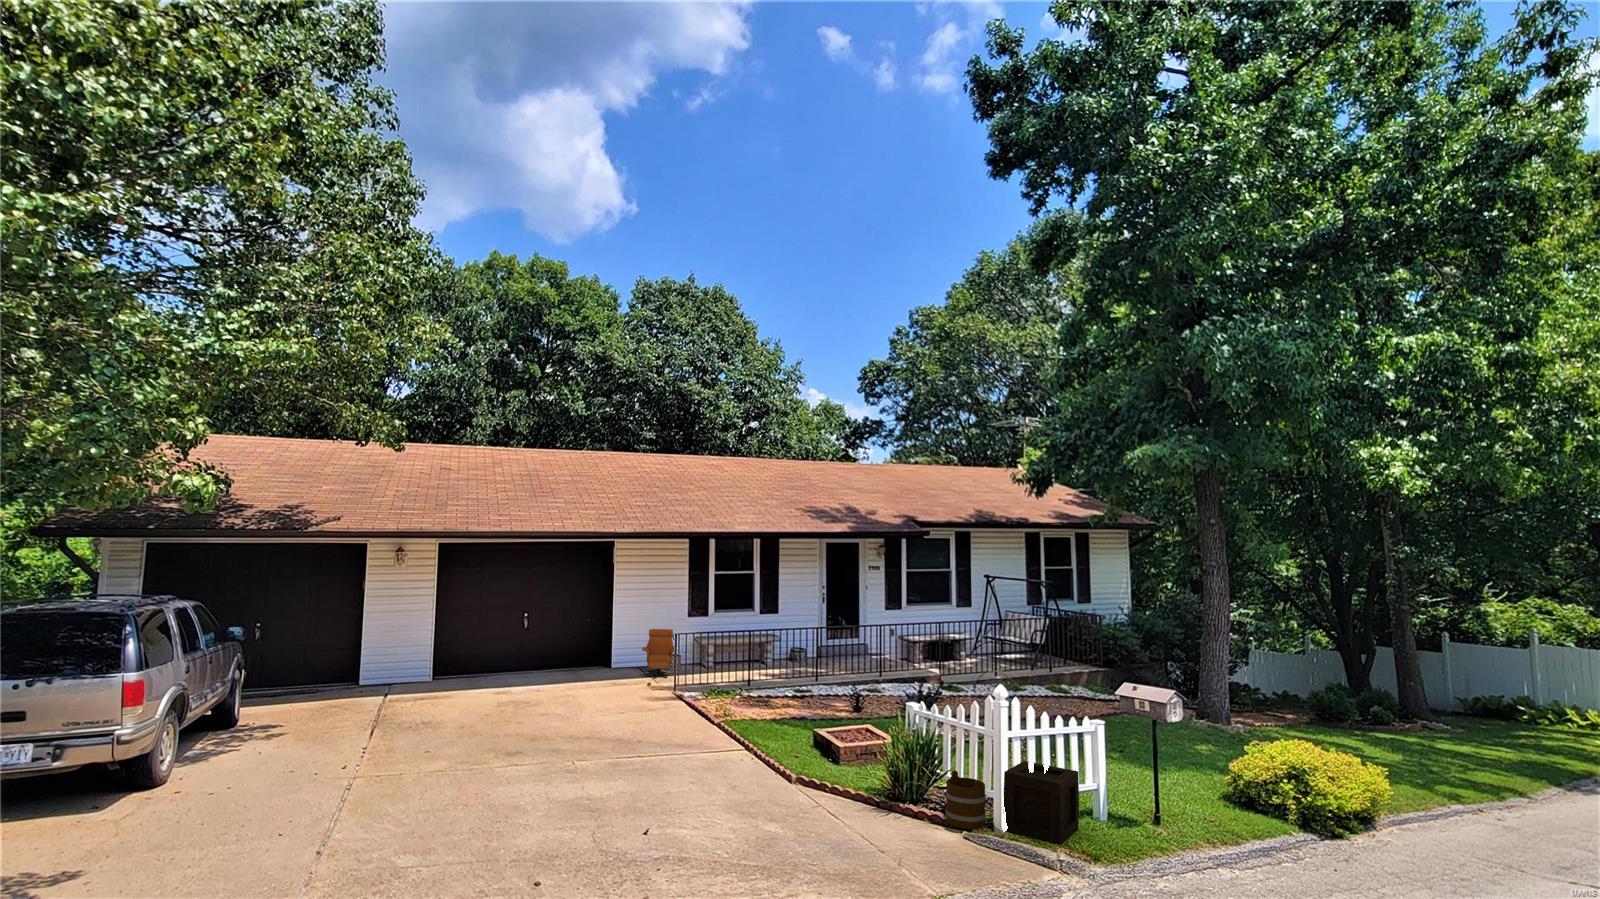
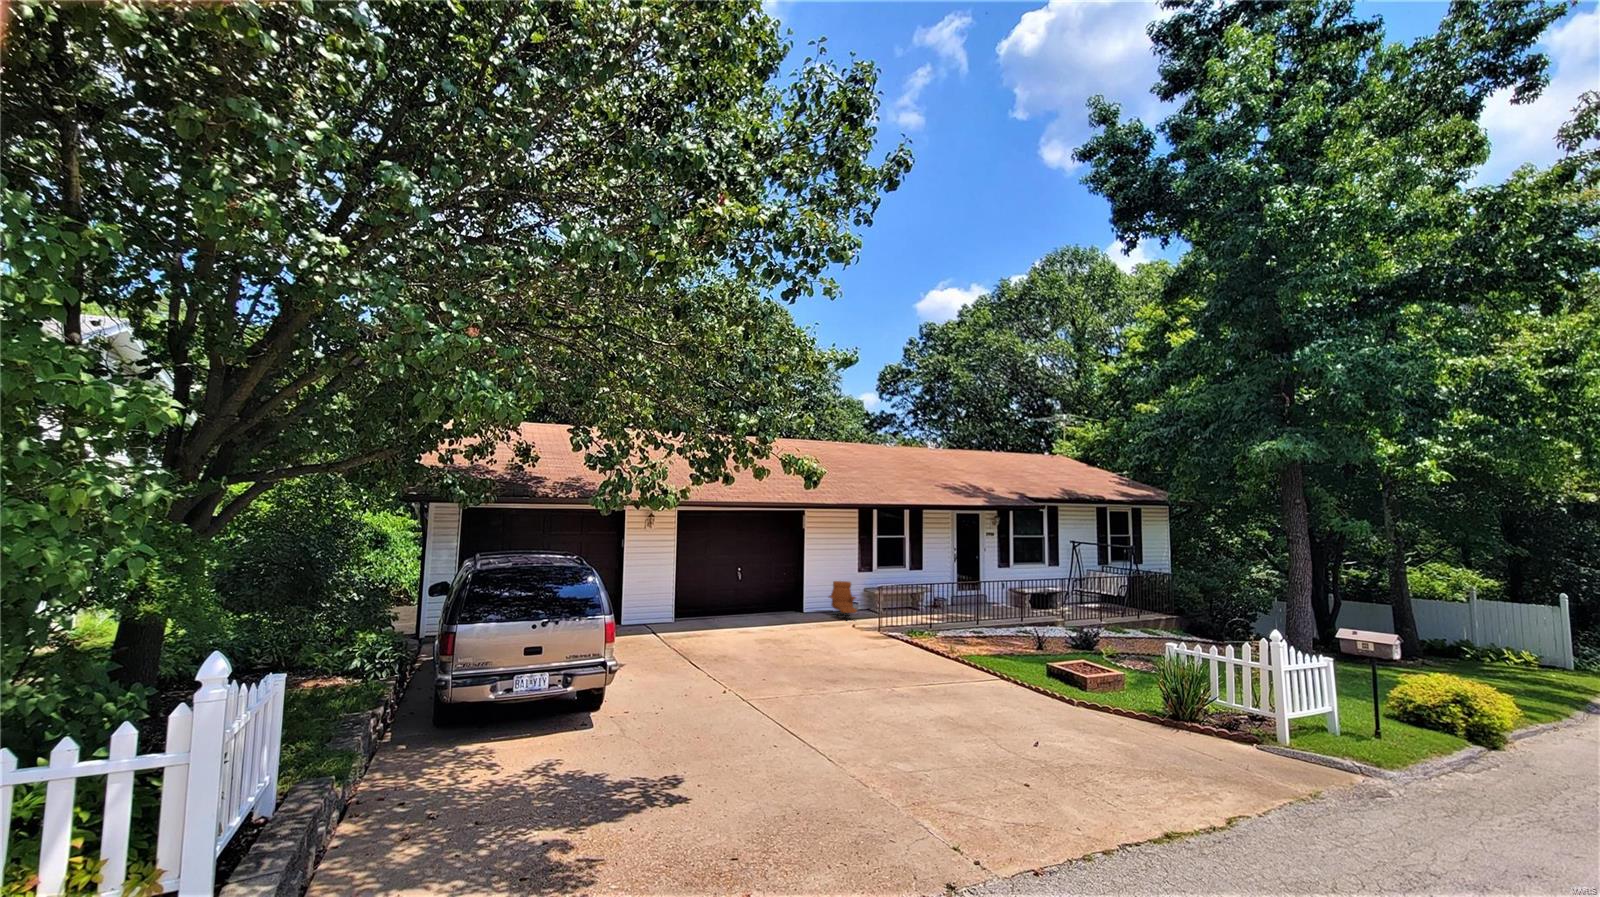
wooden crate: present [1003,761,1079,845] -> none [1280,690,1336,752]
bucket: present [946,770,986,829] -> none [1230,697,1264,740]

